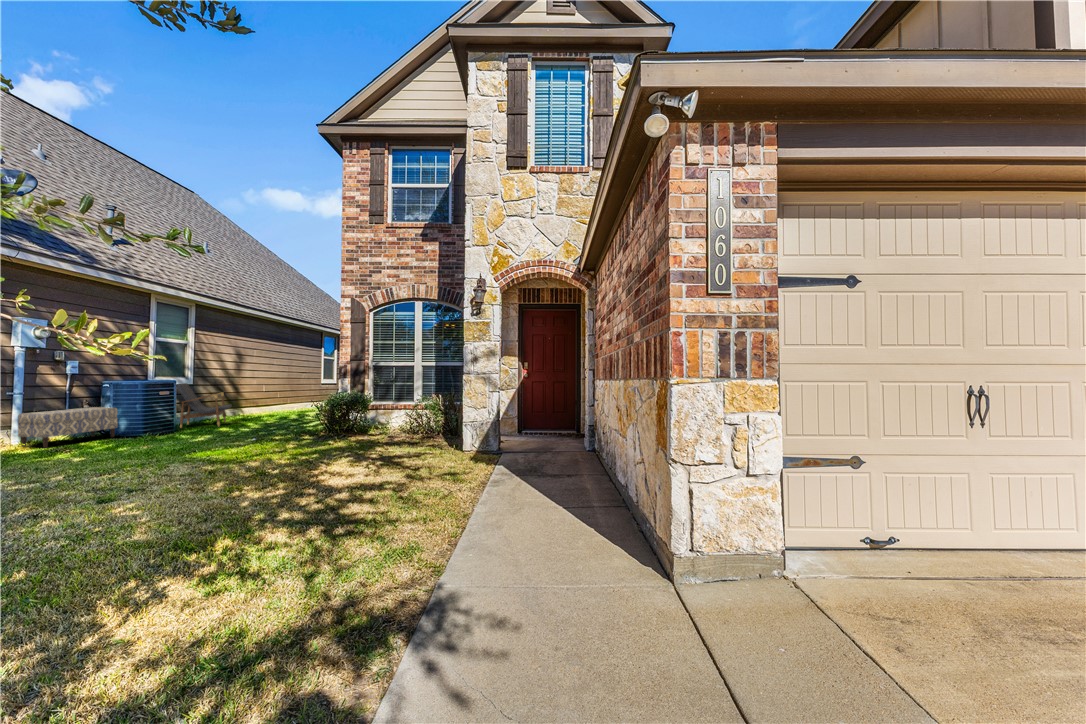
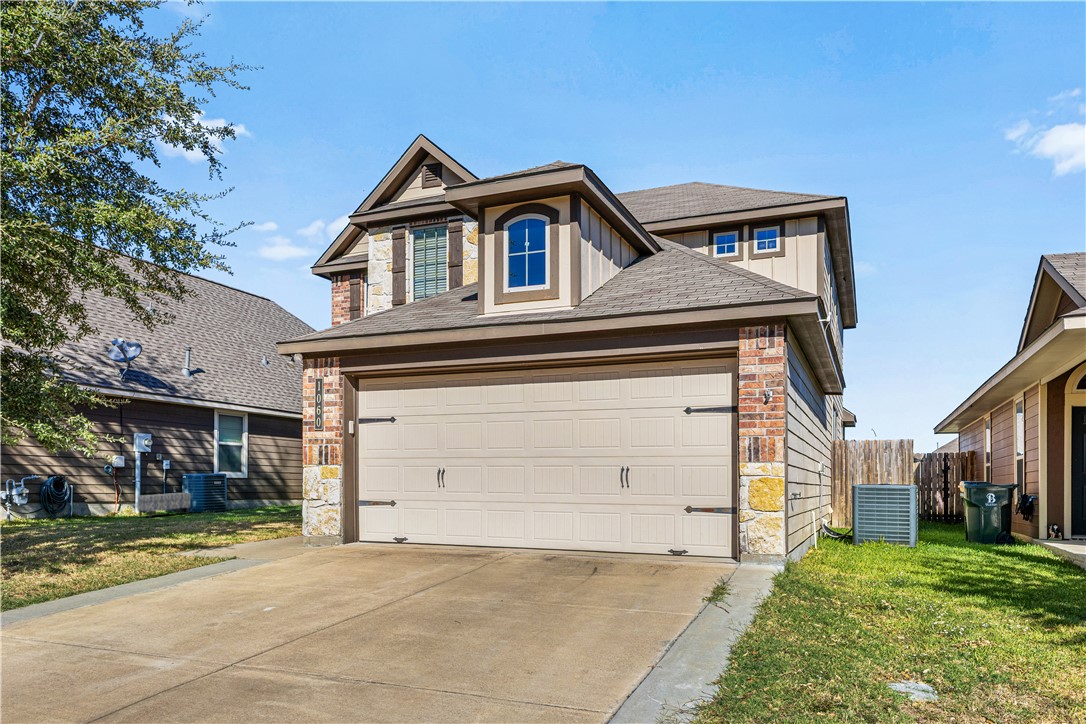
lounge chair: present [177,383,232,427] -> none [229,476,269,510]

